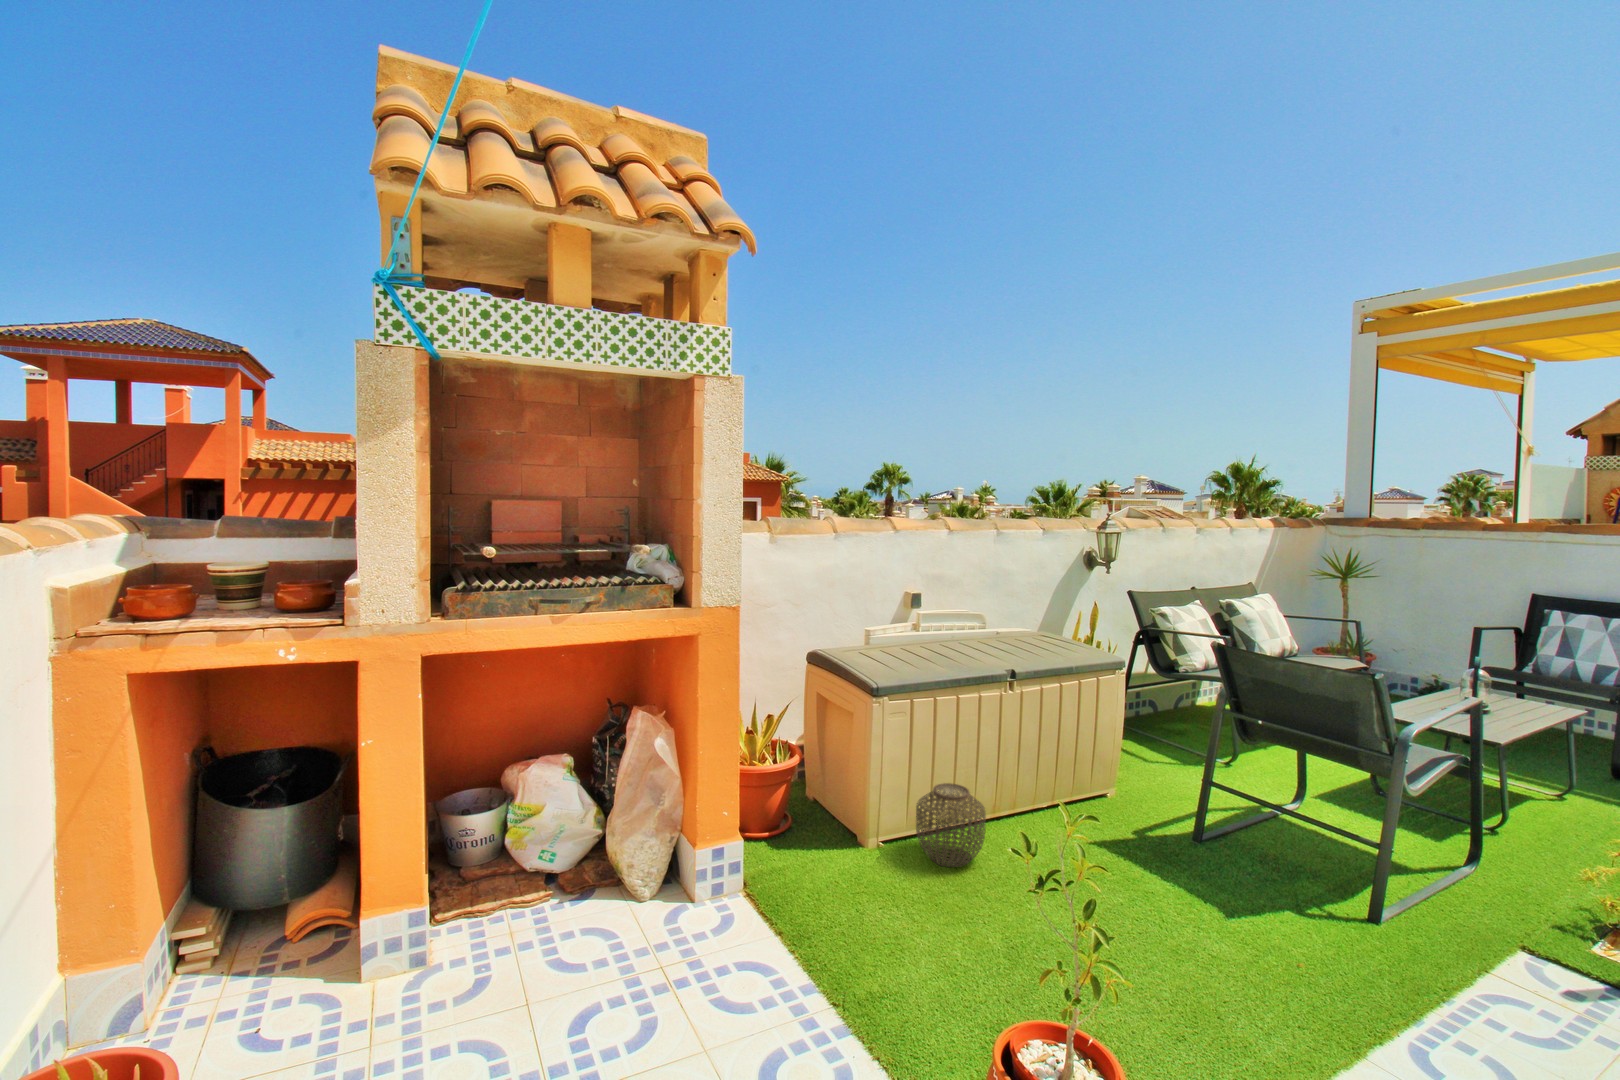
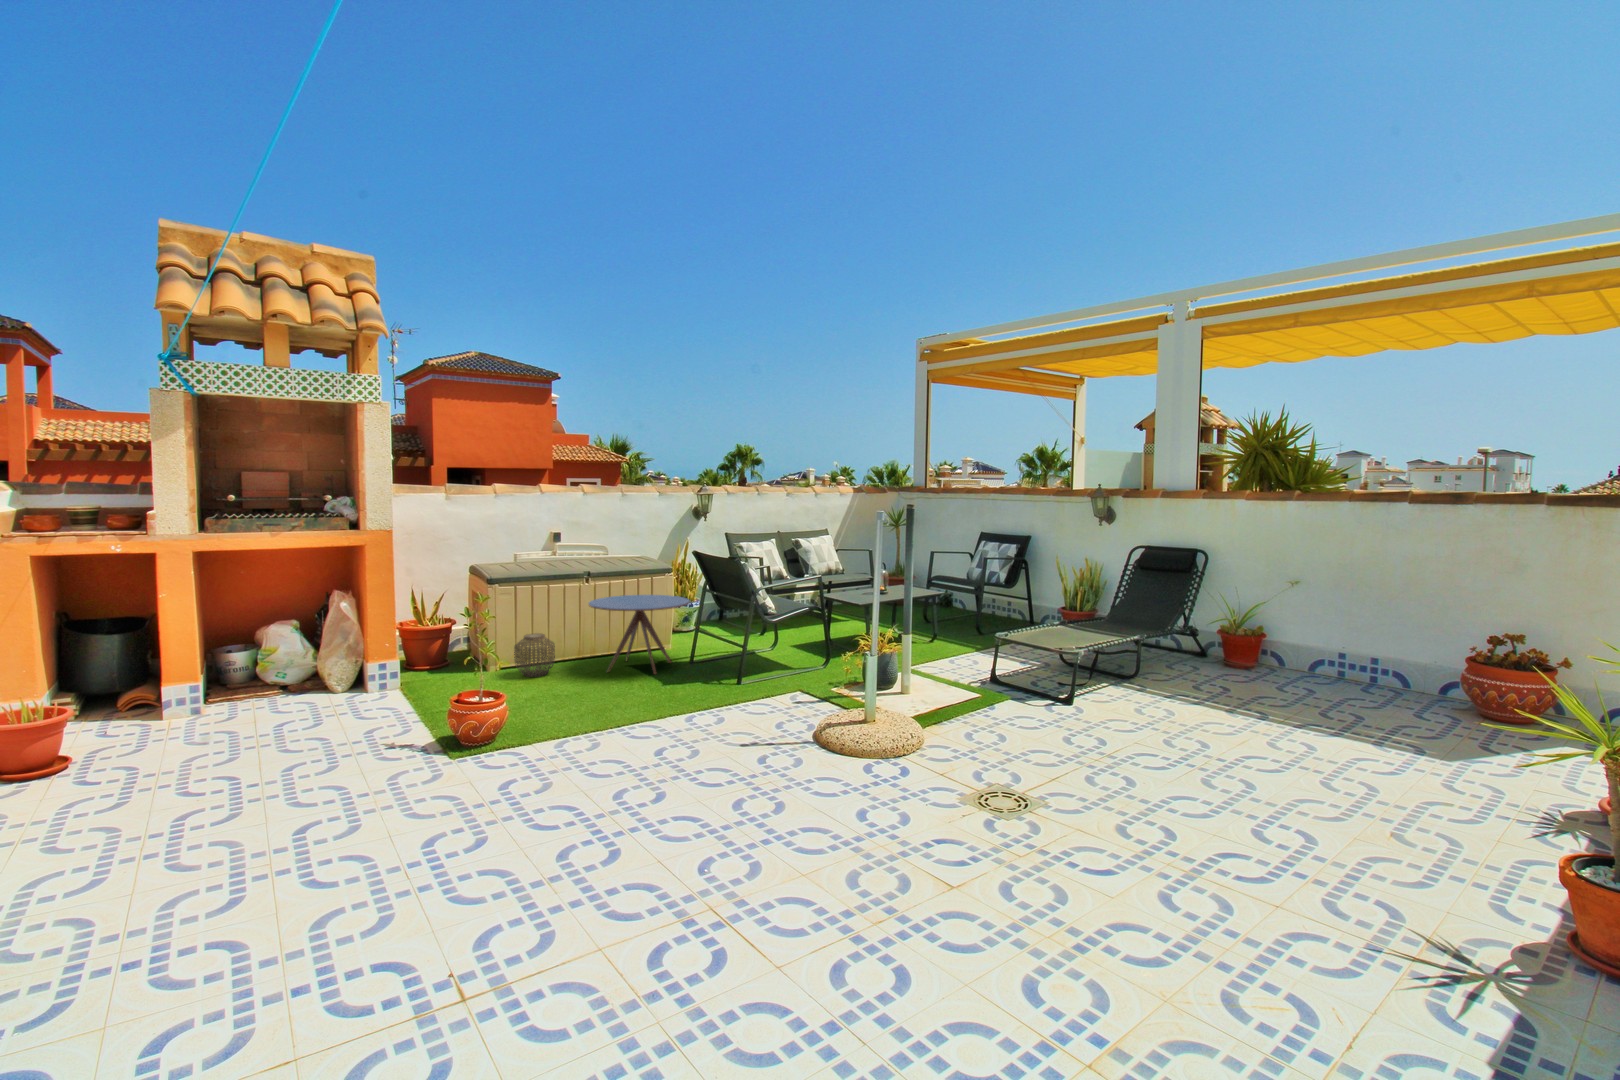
round table: none [1030,707,1222,875] -> present [589,595,690,674]

